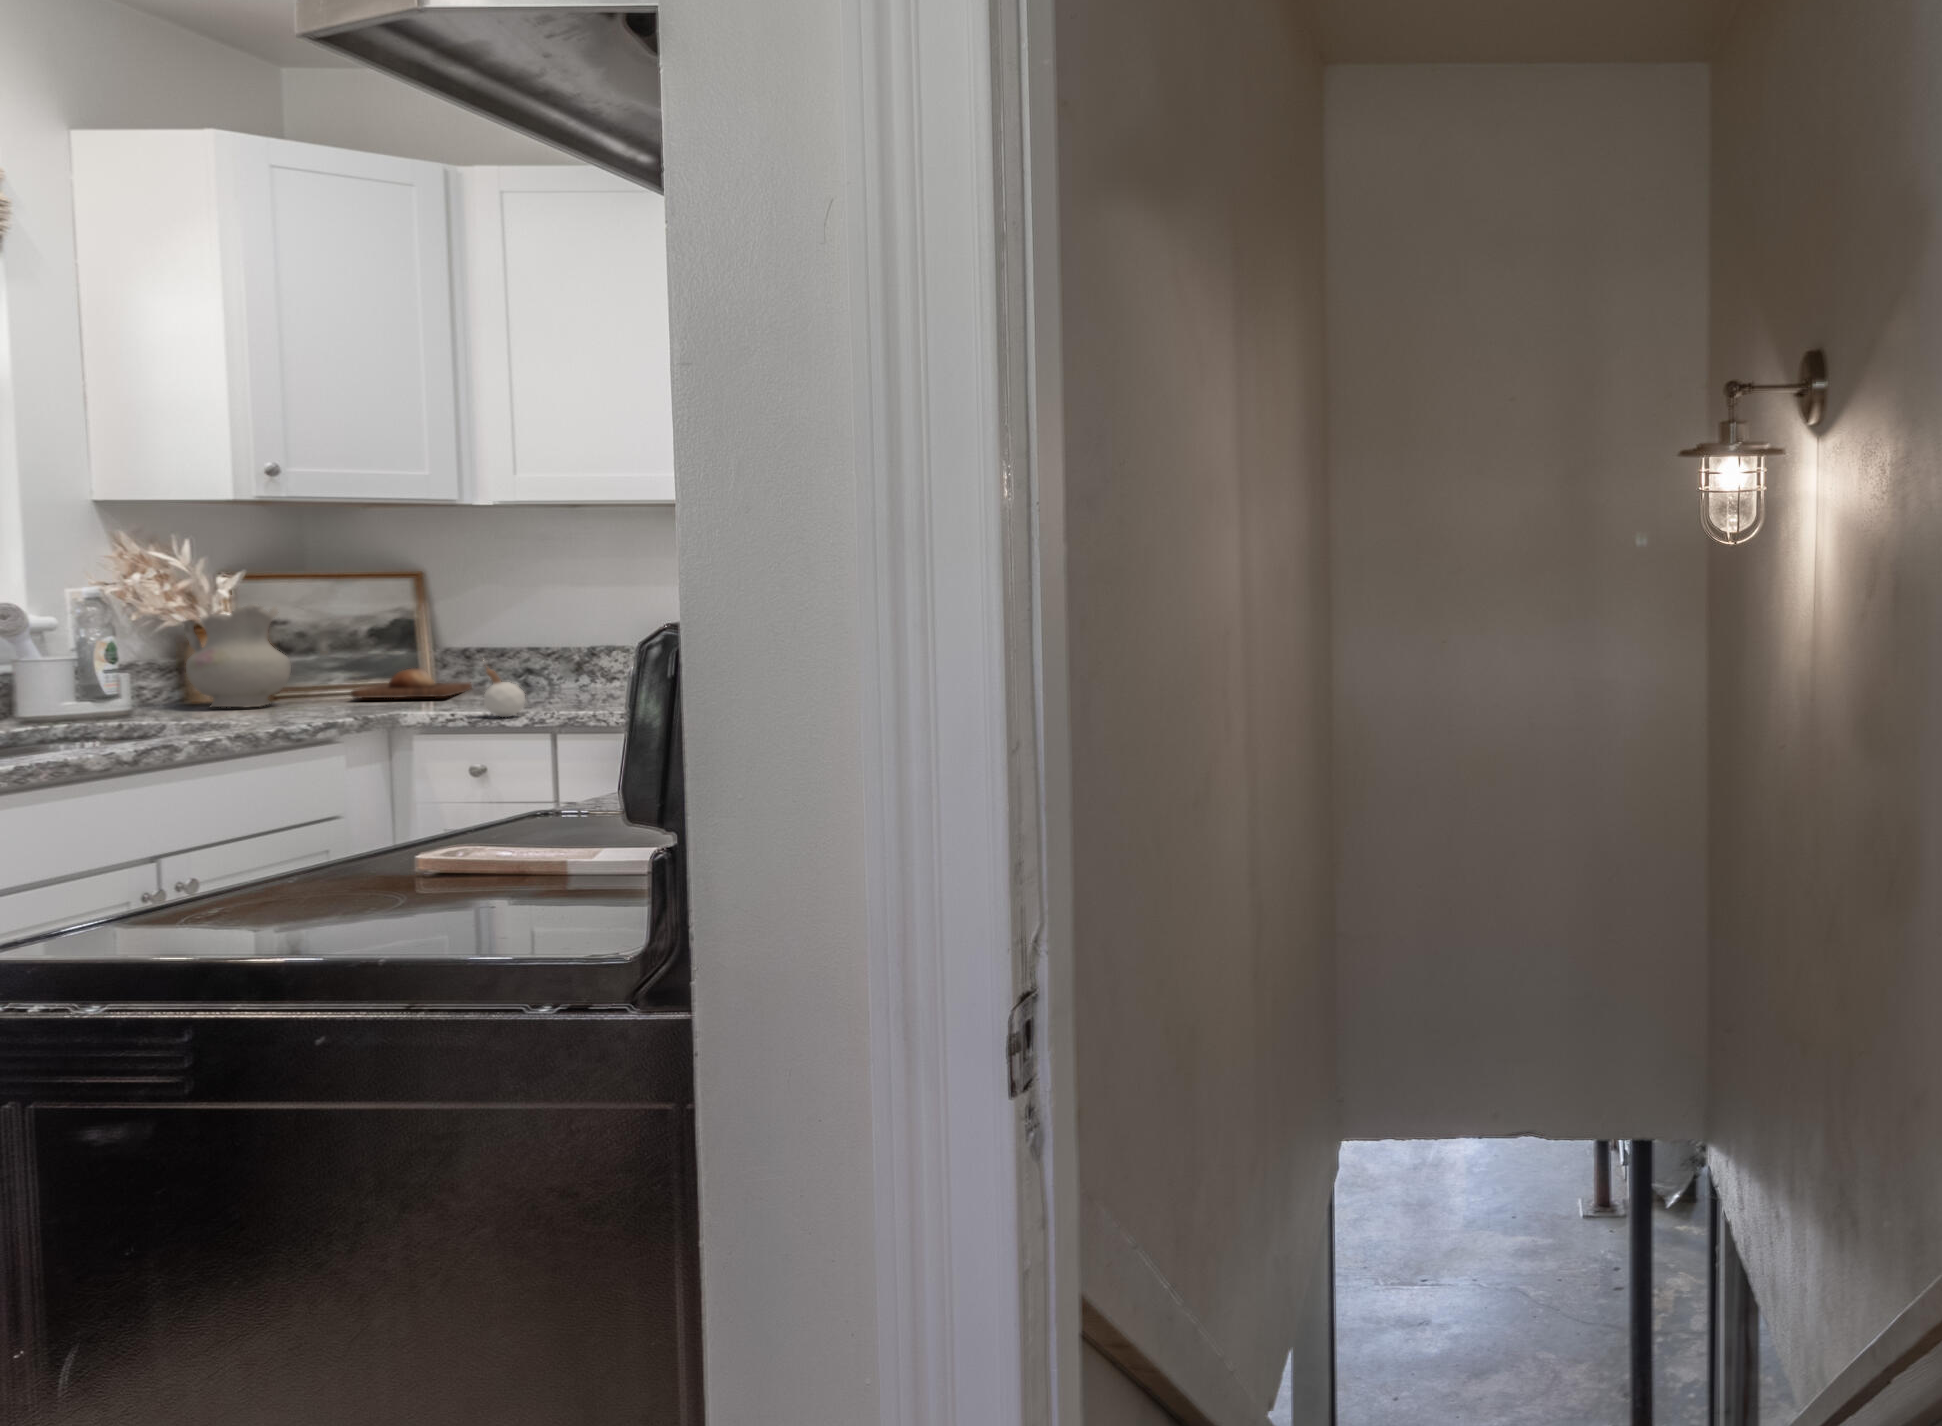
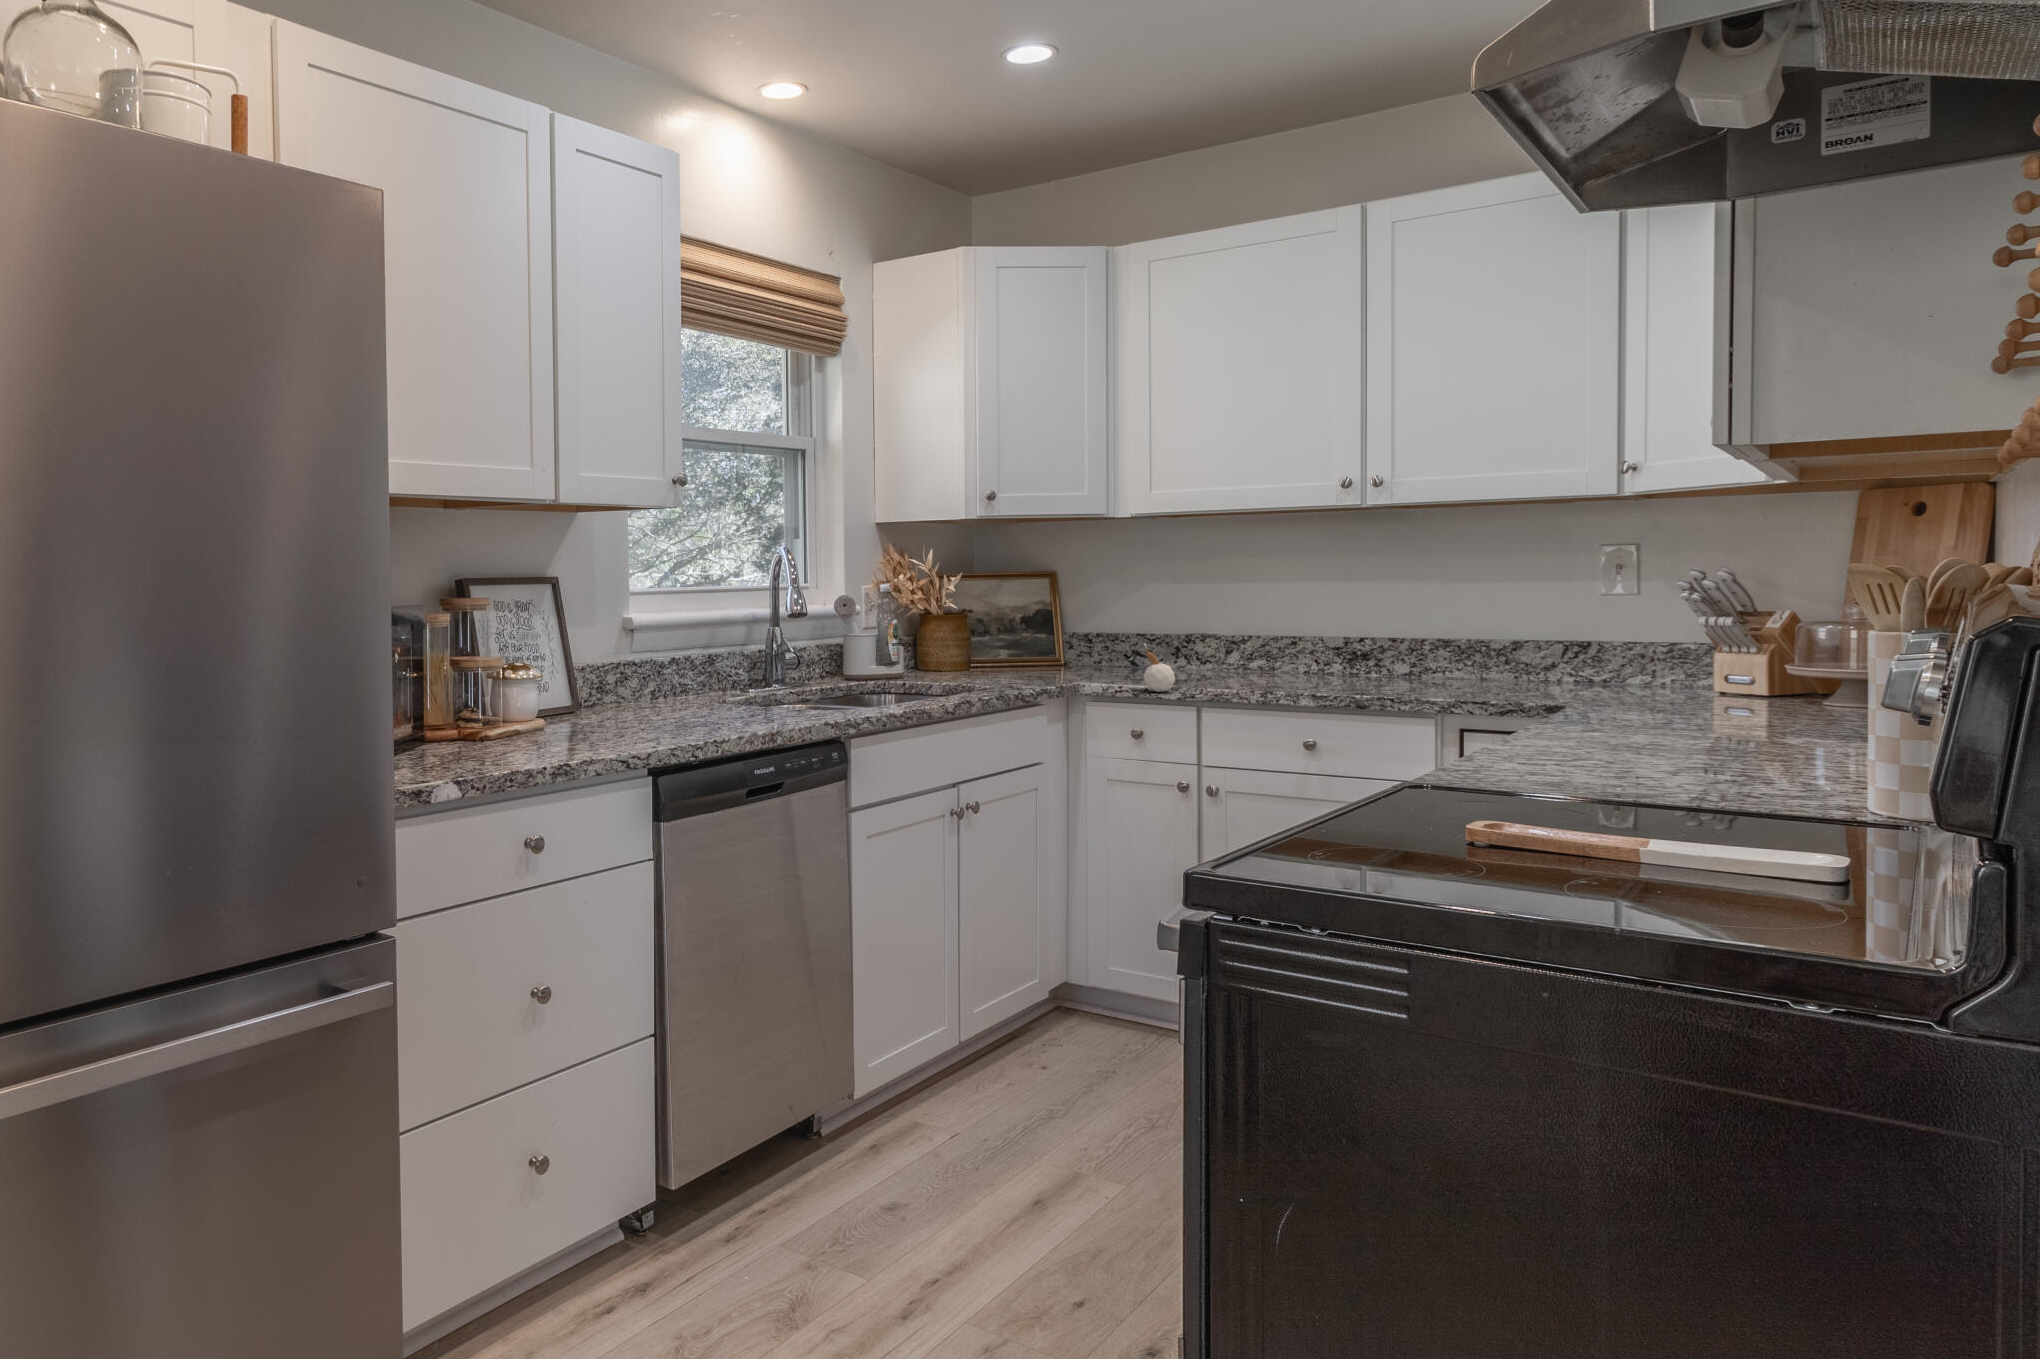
ceramic pitcher: present [184,604,291,707] -> none [925,597,990,675]
bread loaf: present [351,669,472,698] -> none [1024,649,1089,672]

